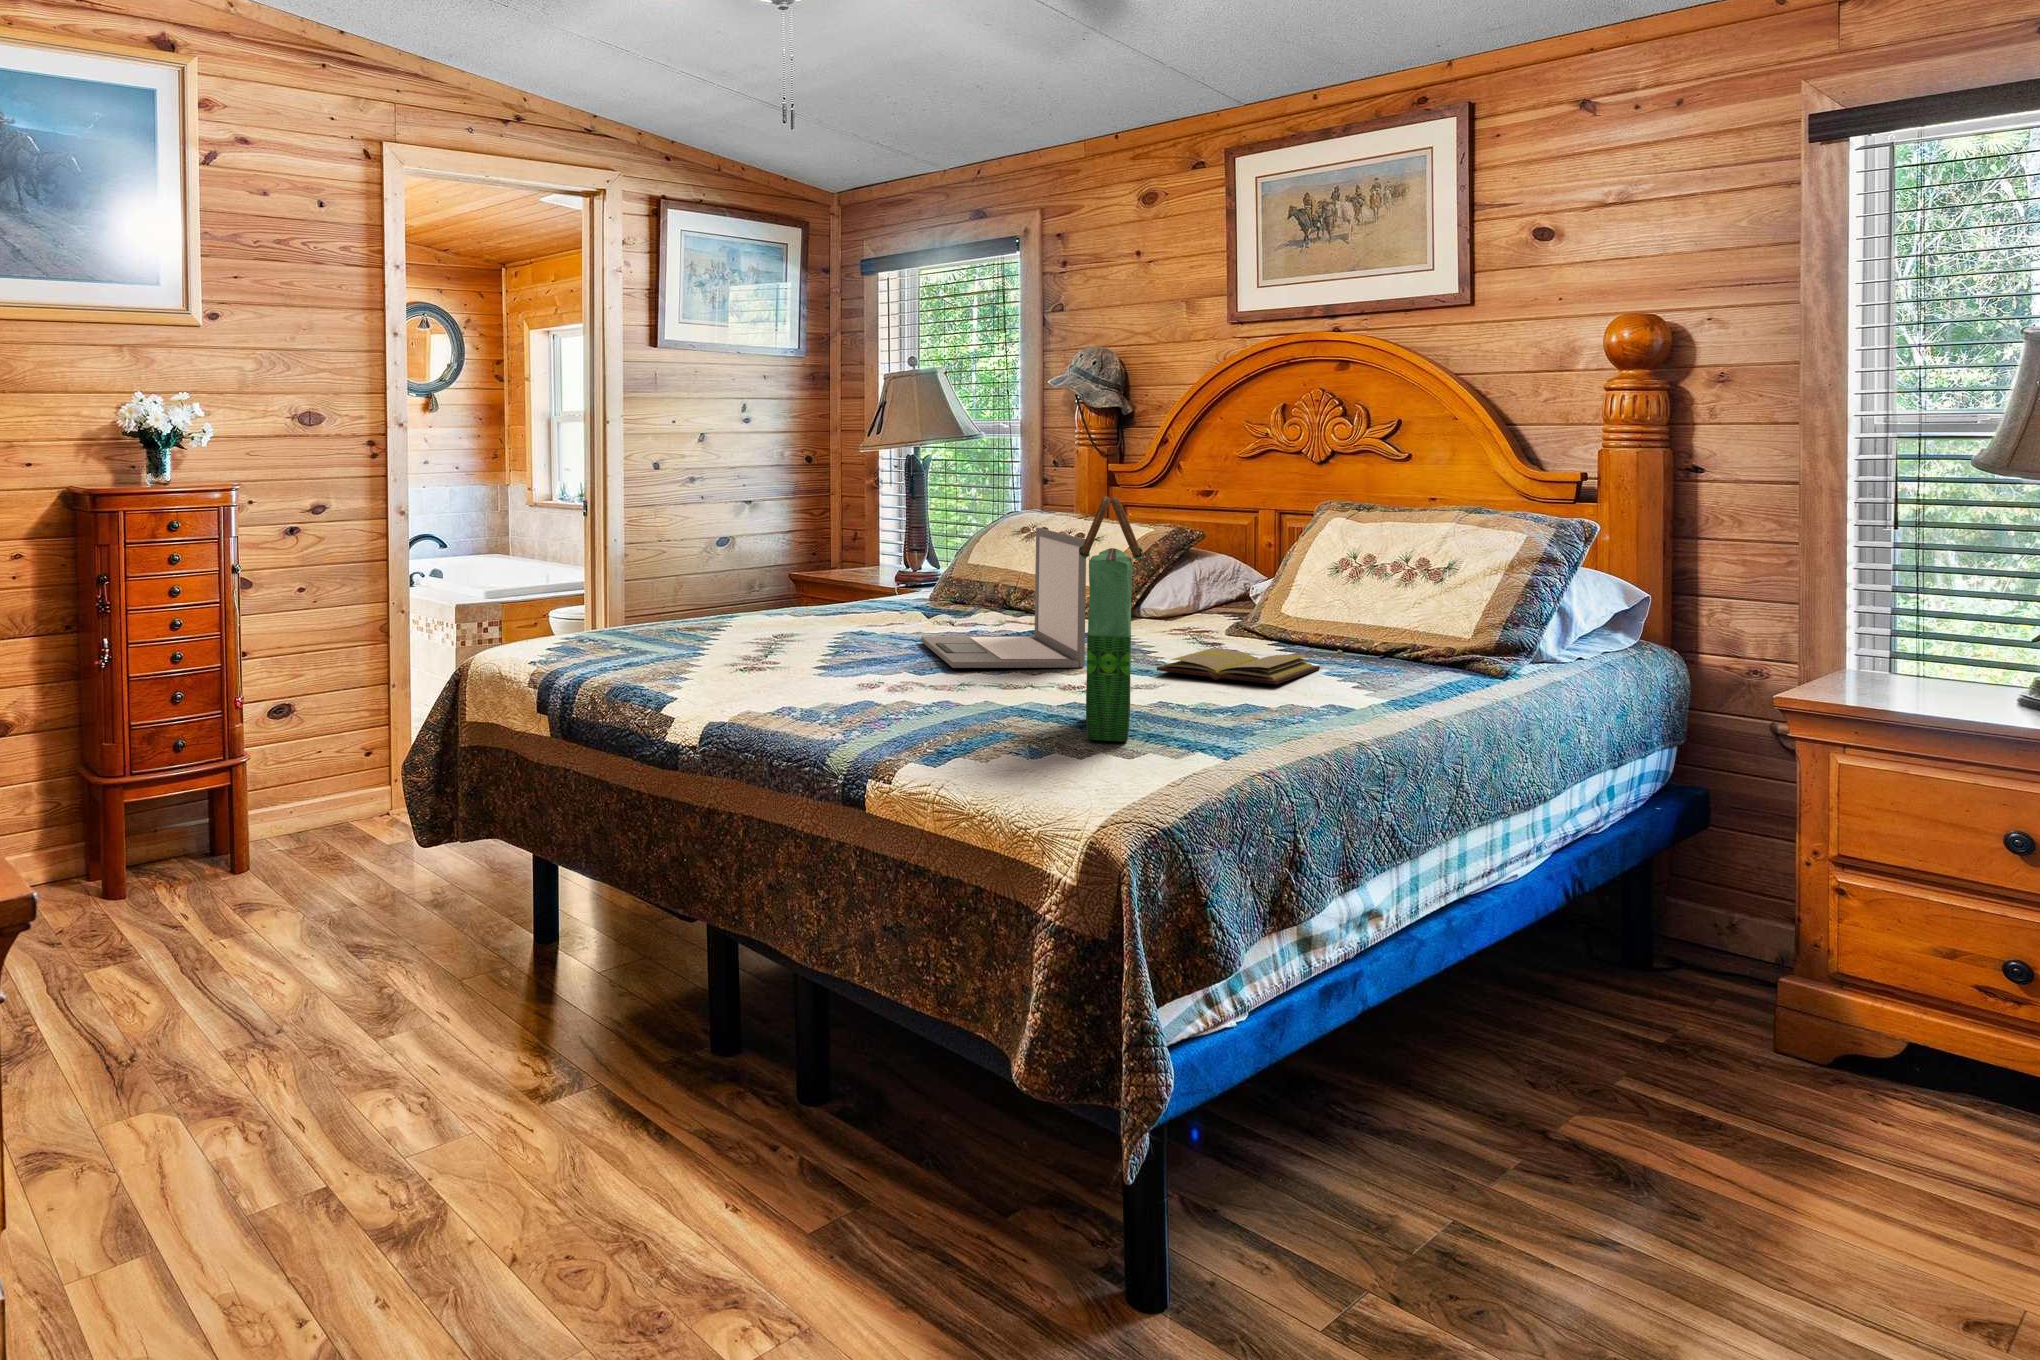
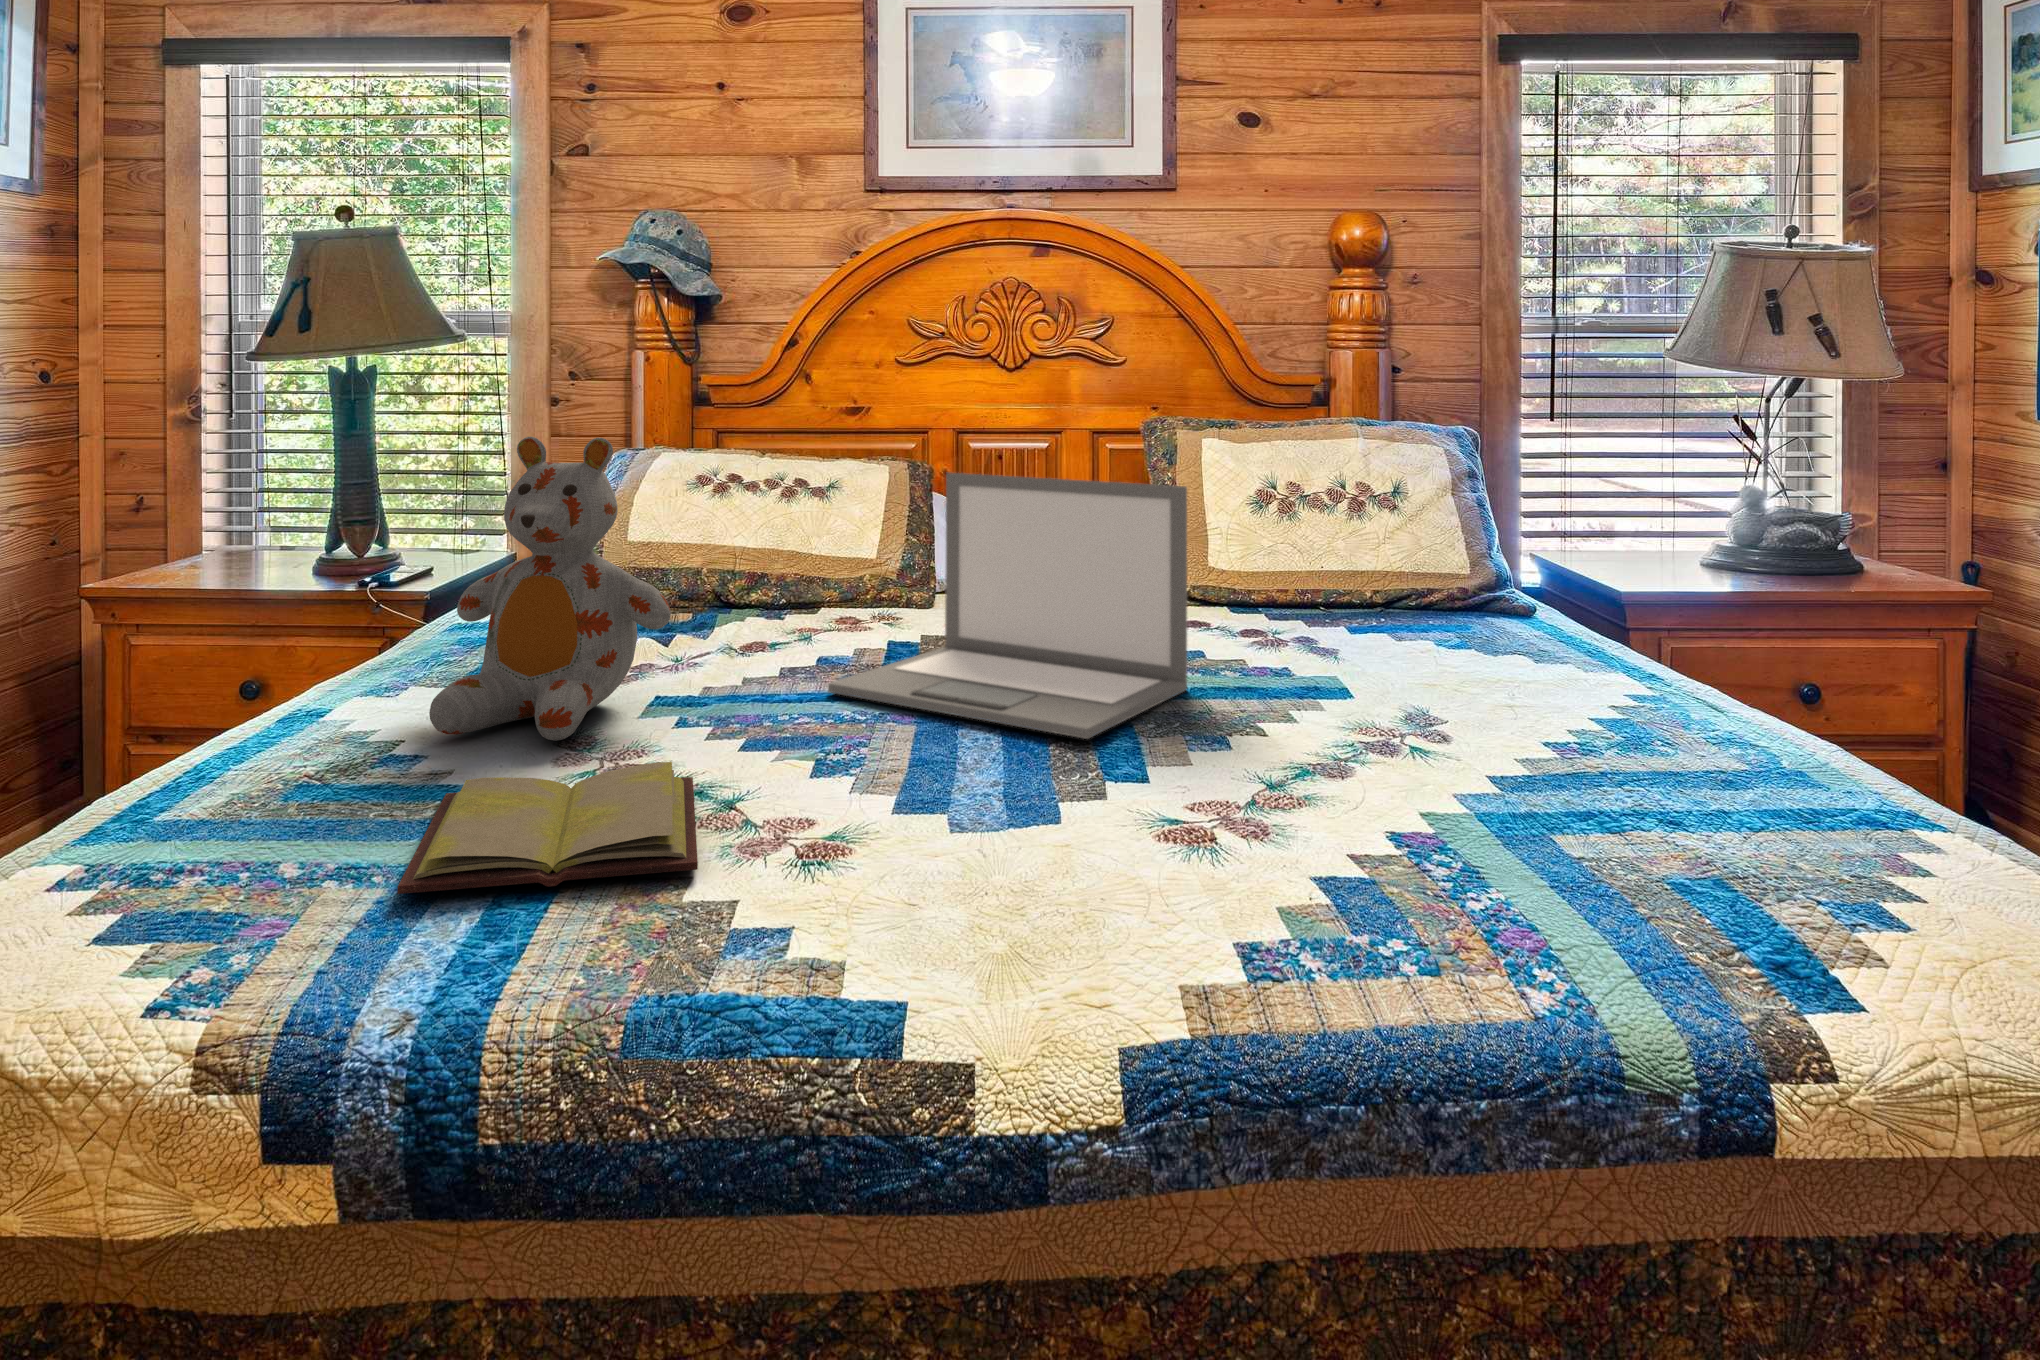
stuffed bear: none [742,493,847,636] -> present [429,437,671,741]
tote bag: present [1079,496,1143,742] -> none [1555,415,1801,840]
diary: present [1157,648,1320,684] -> present [397,762,698,894]

